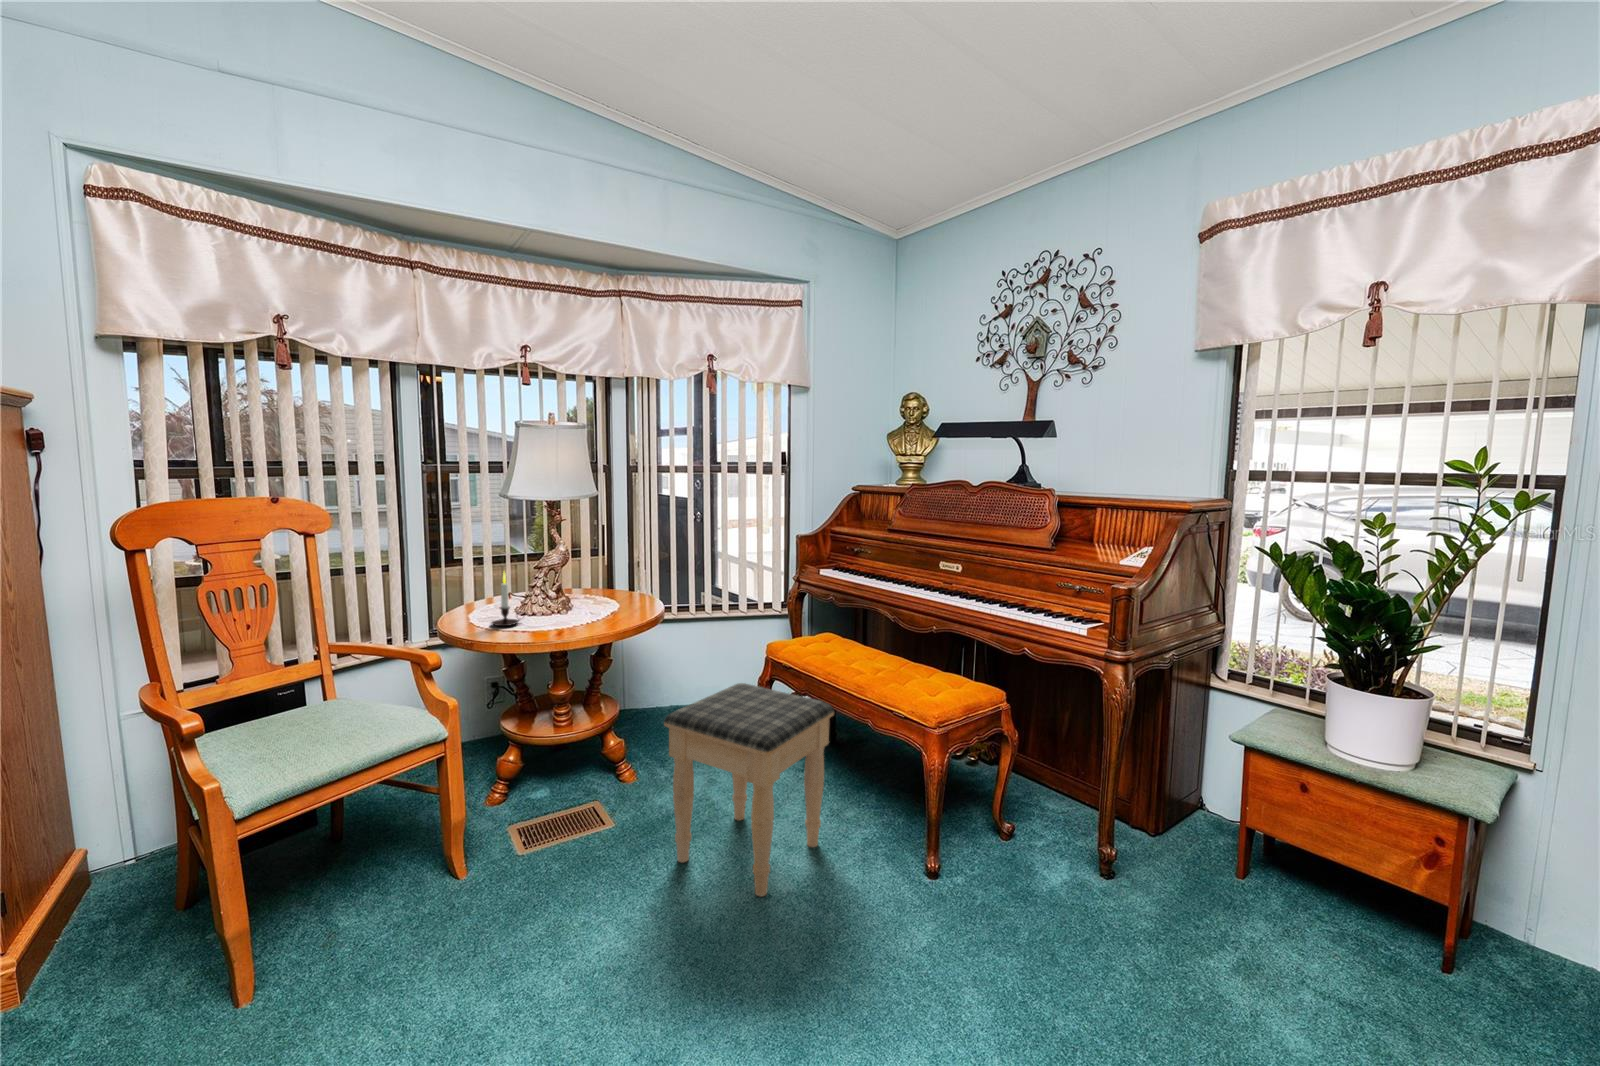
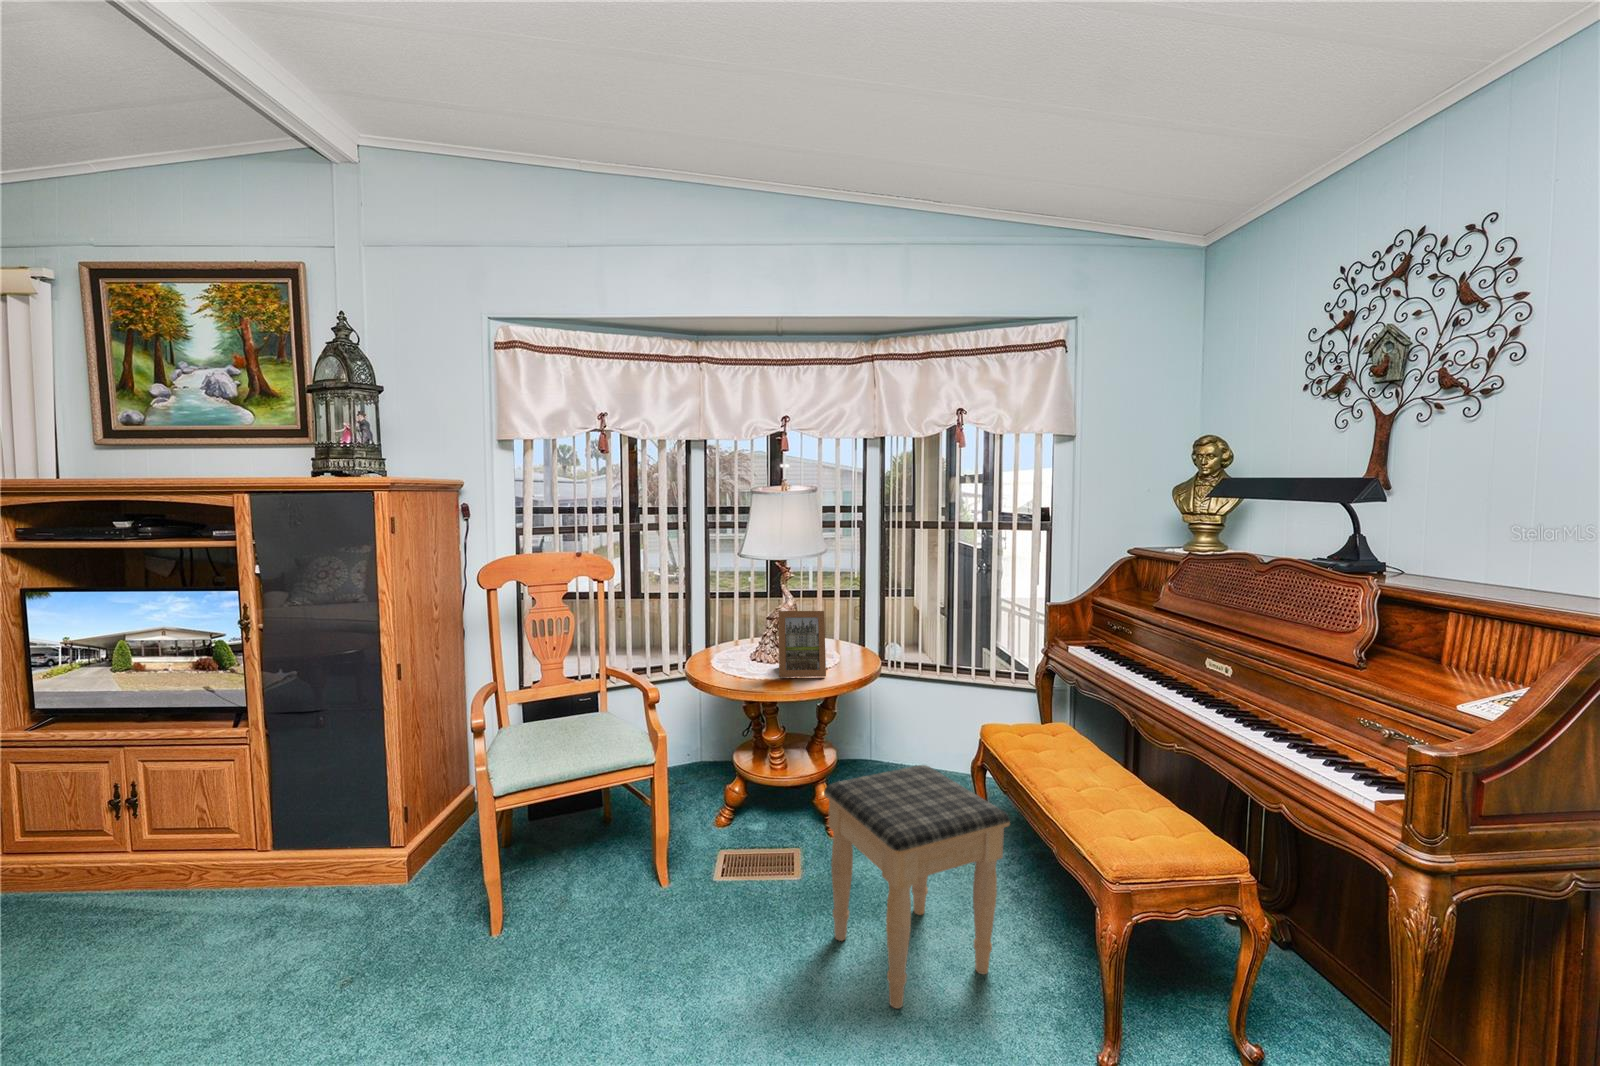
picture frame: none [558,552,619,625] -> present [778,611,826,677]
candle: present [492,572,520,626] -> none [719,620,748,670]

